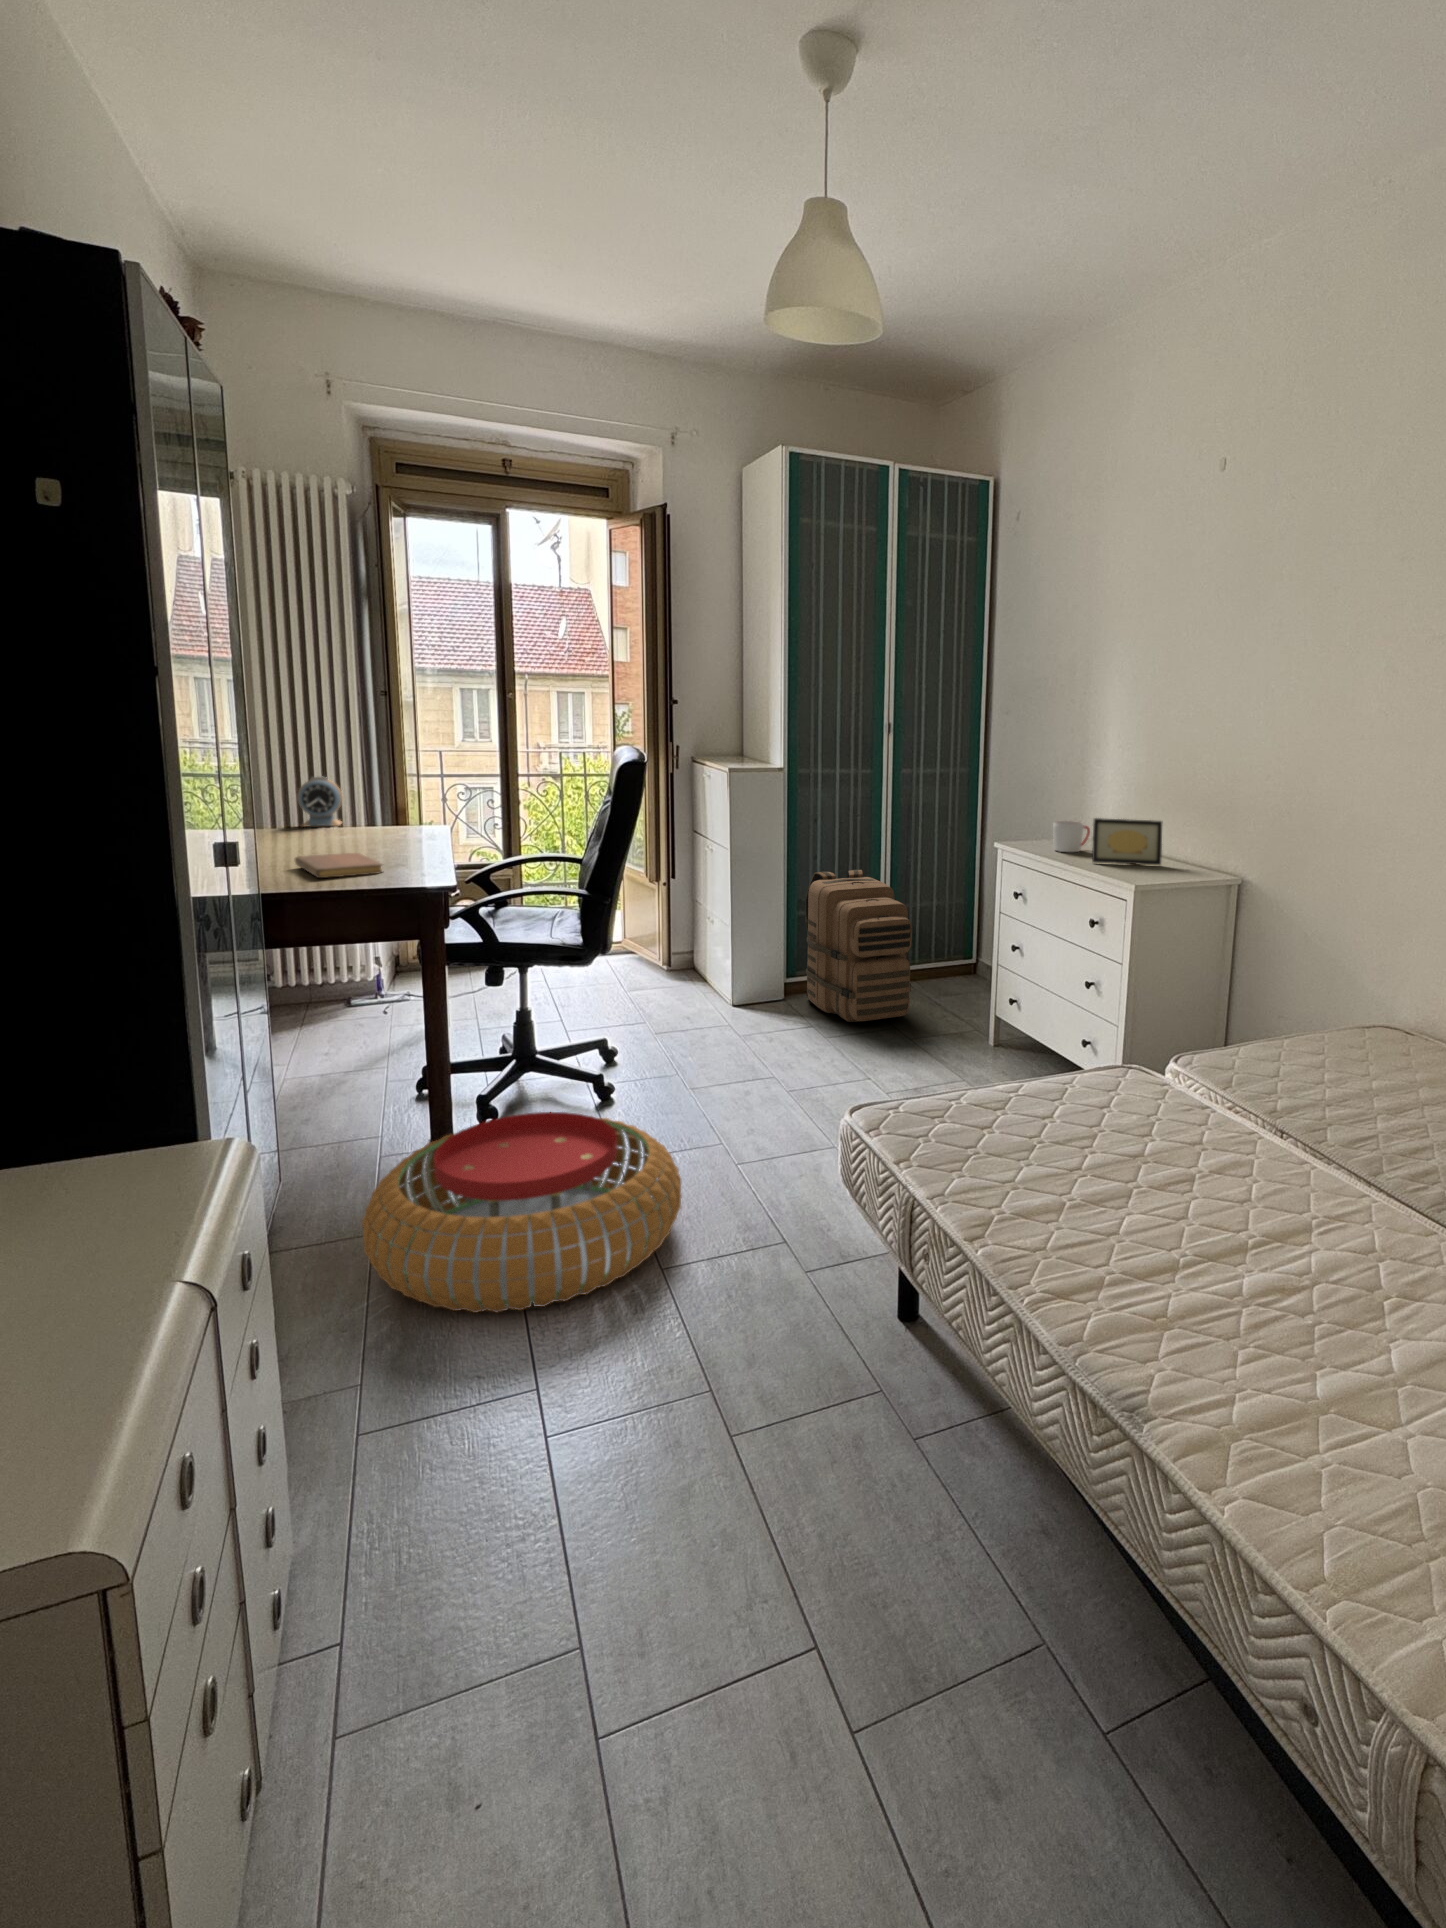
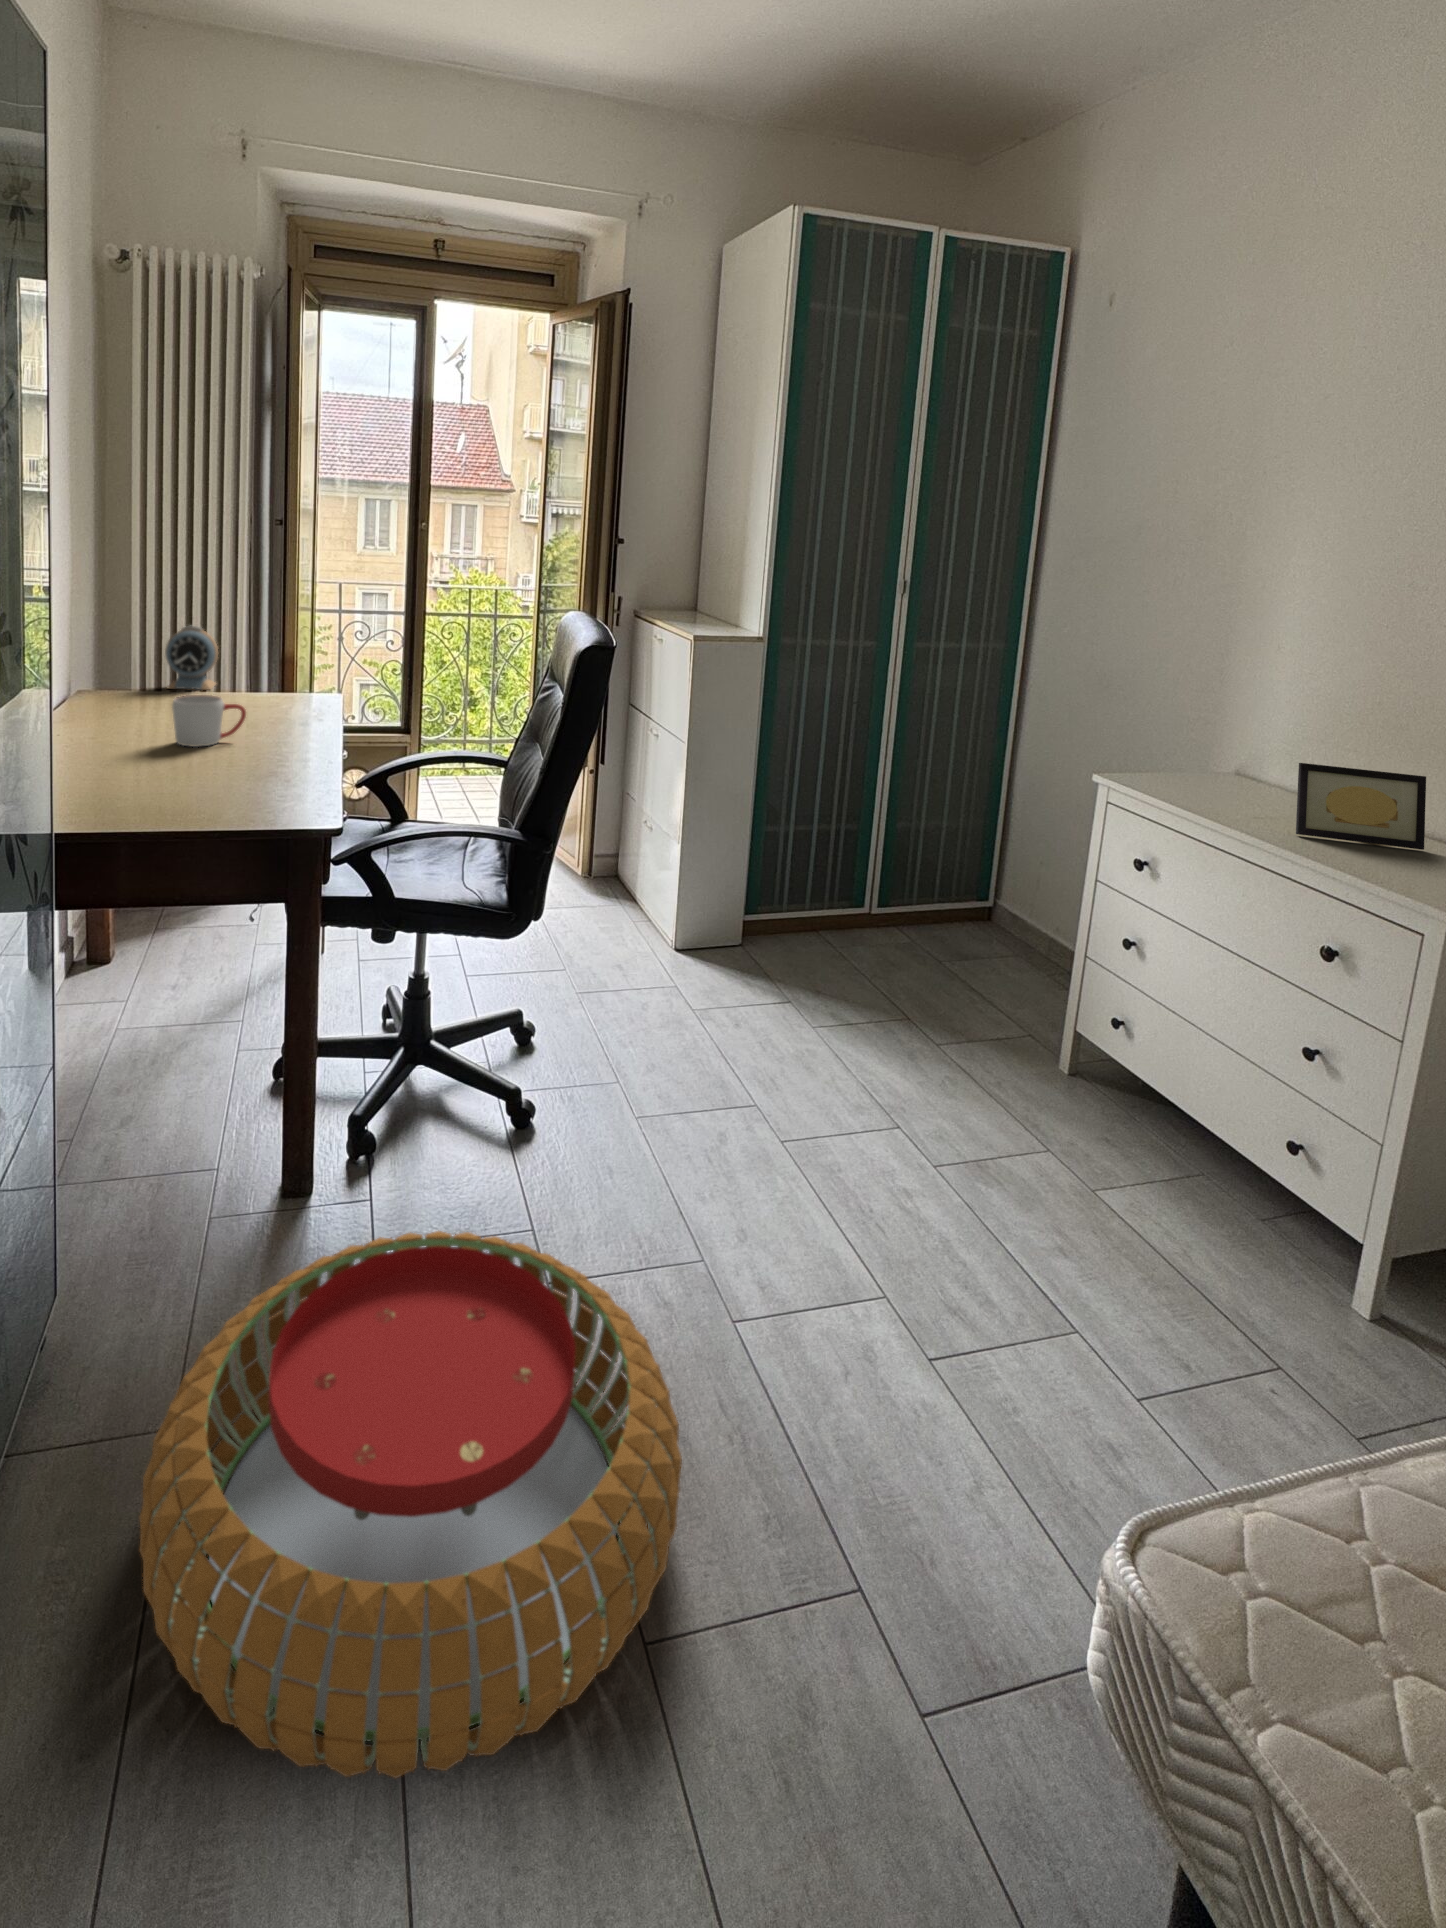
mug: present [1053,821,1090,852] -> present [172,695,246,747]
notebook: present [295,853,382,878] -> none [131,755,245,805]
backpack: present [805,870,912,1022] -> none [775,778,942,1004]

